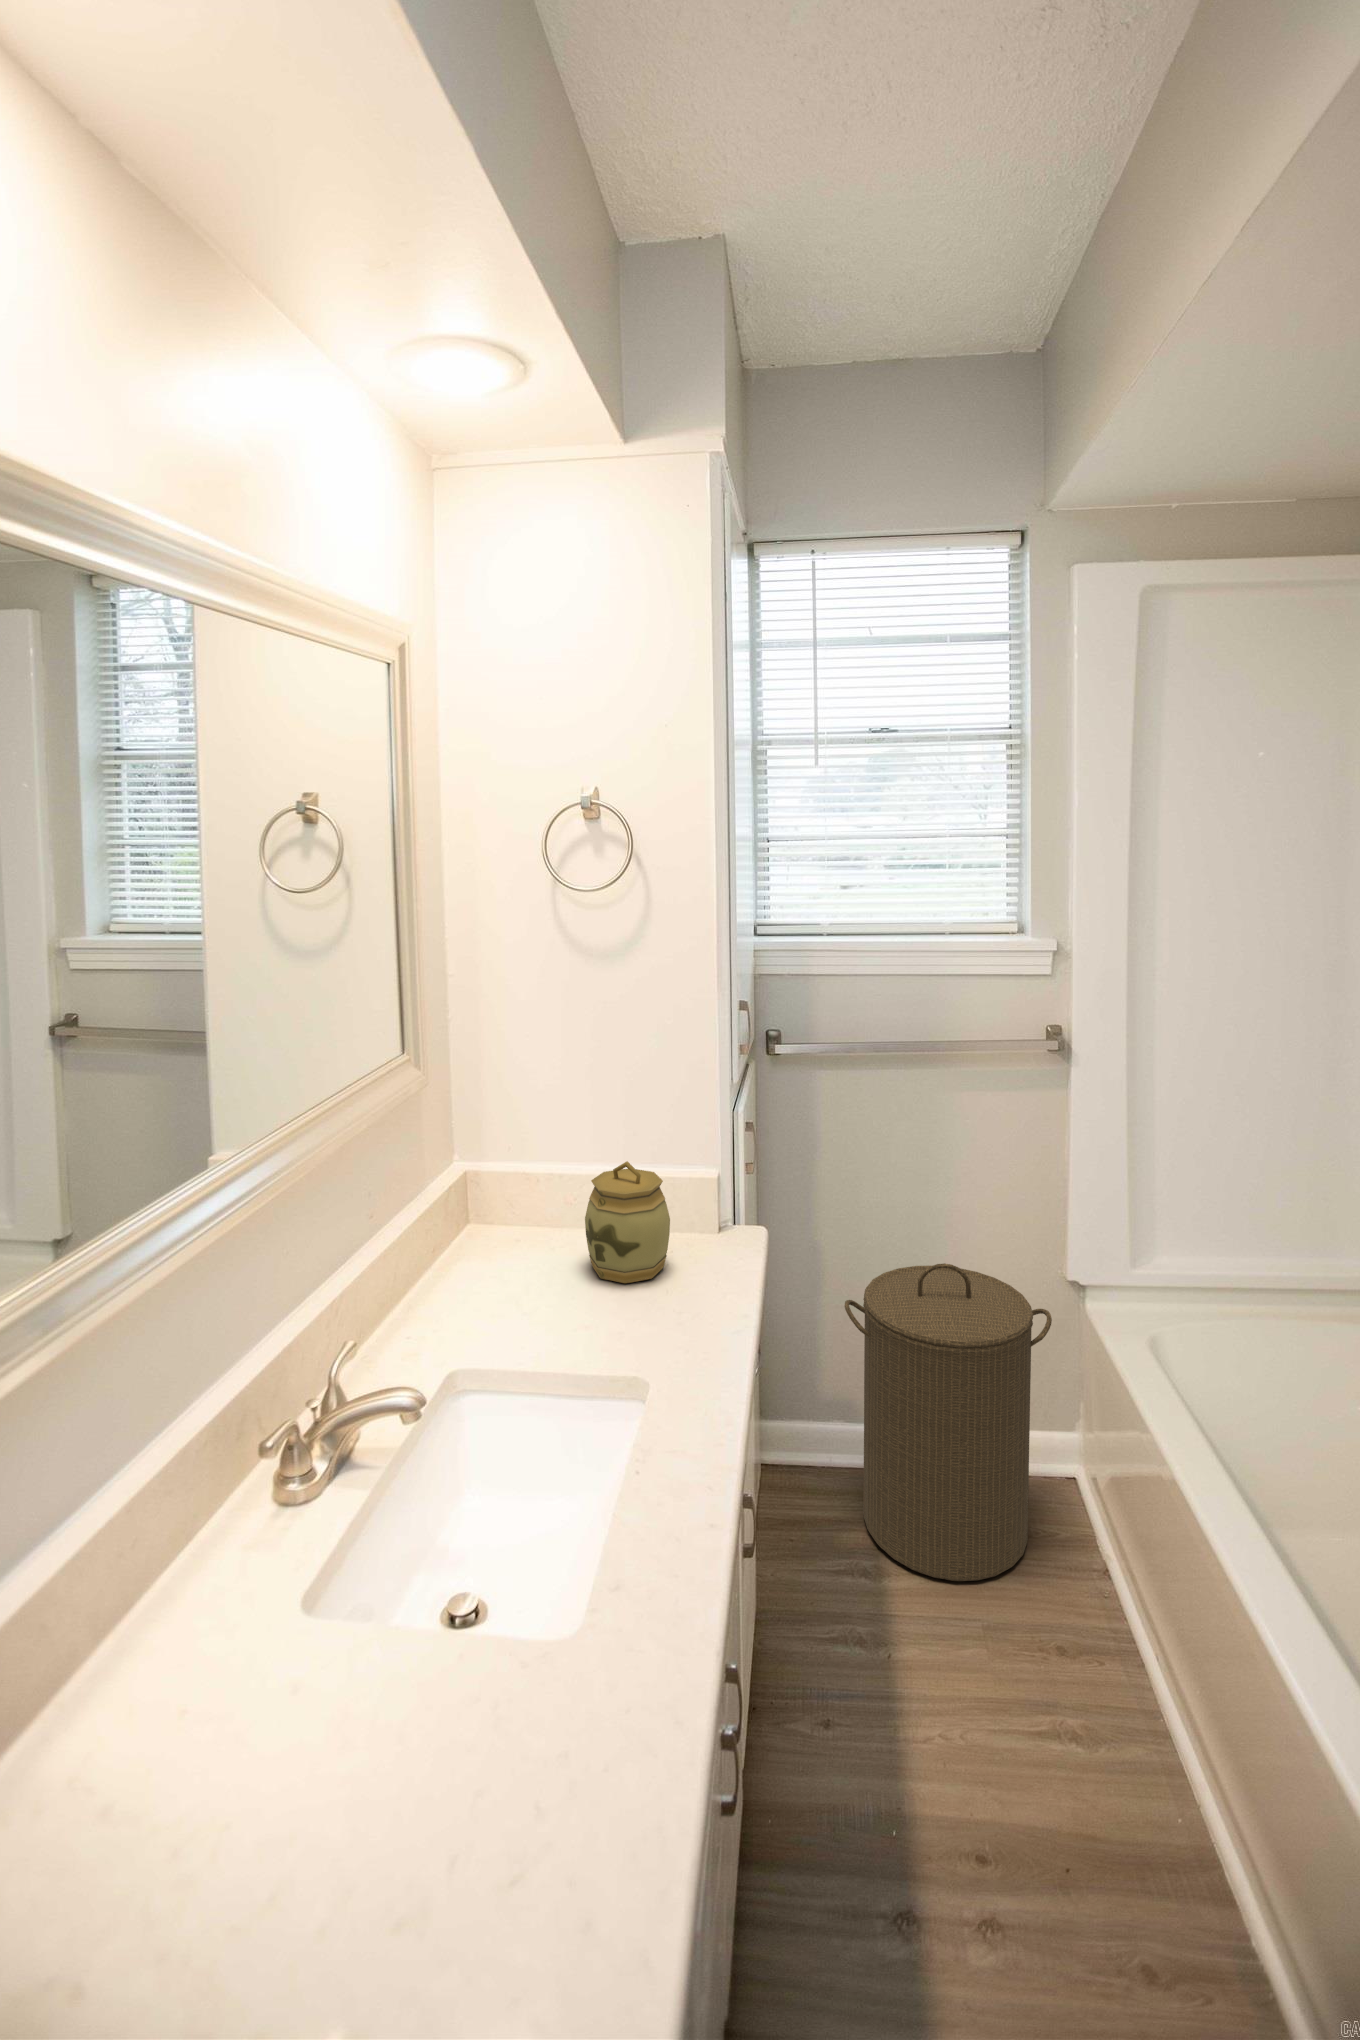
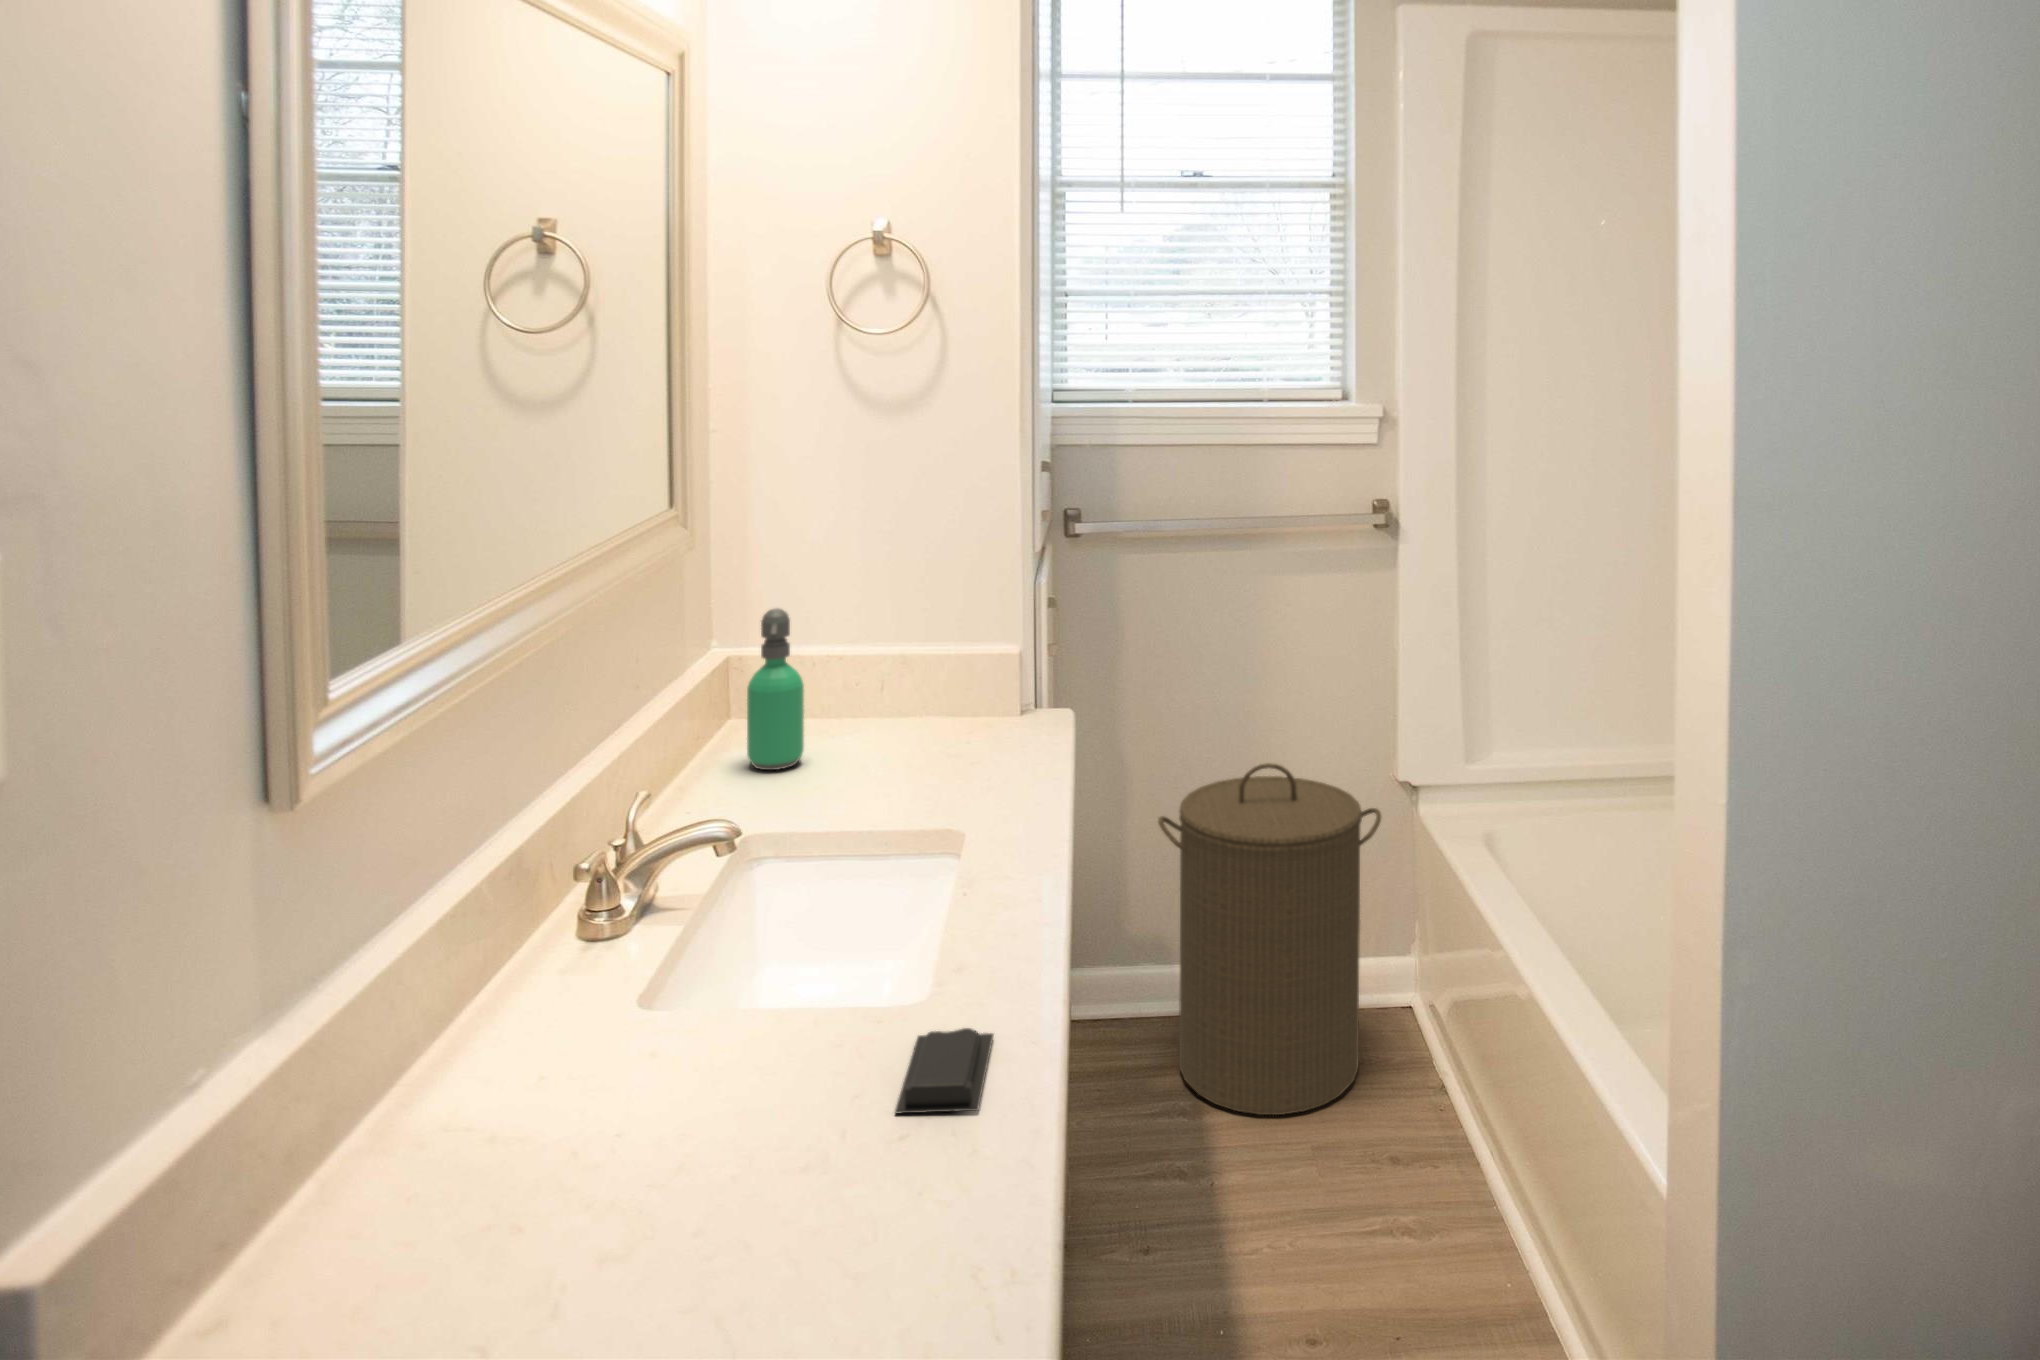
soap dispenser: none [471,1144,519,1287] -> present [747,608,804,770]
jar: present [585,1161,670,1283] -> none [878,626,976,759]
soap bar: none [502,1719,628,1880] -> present [895,1028,994,1114]

